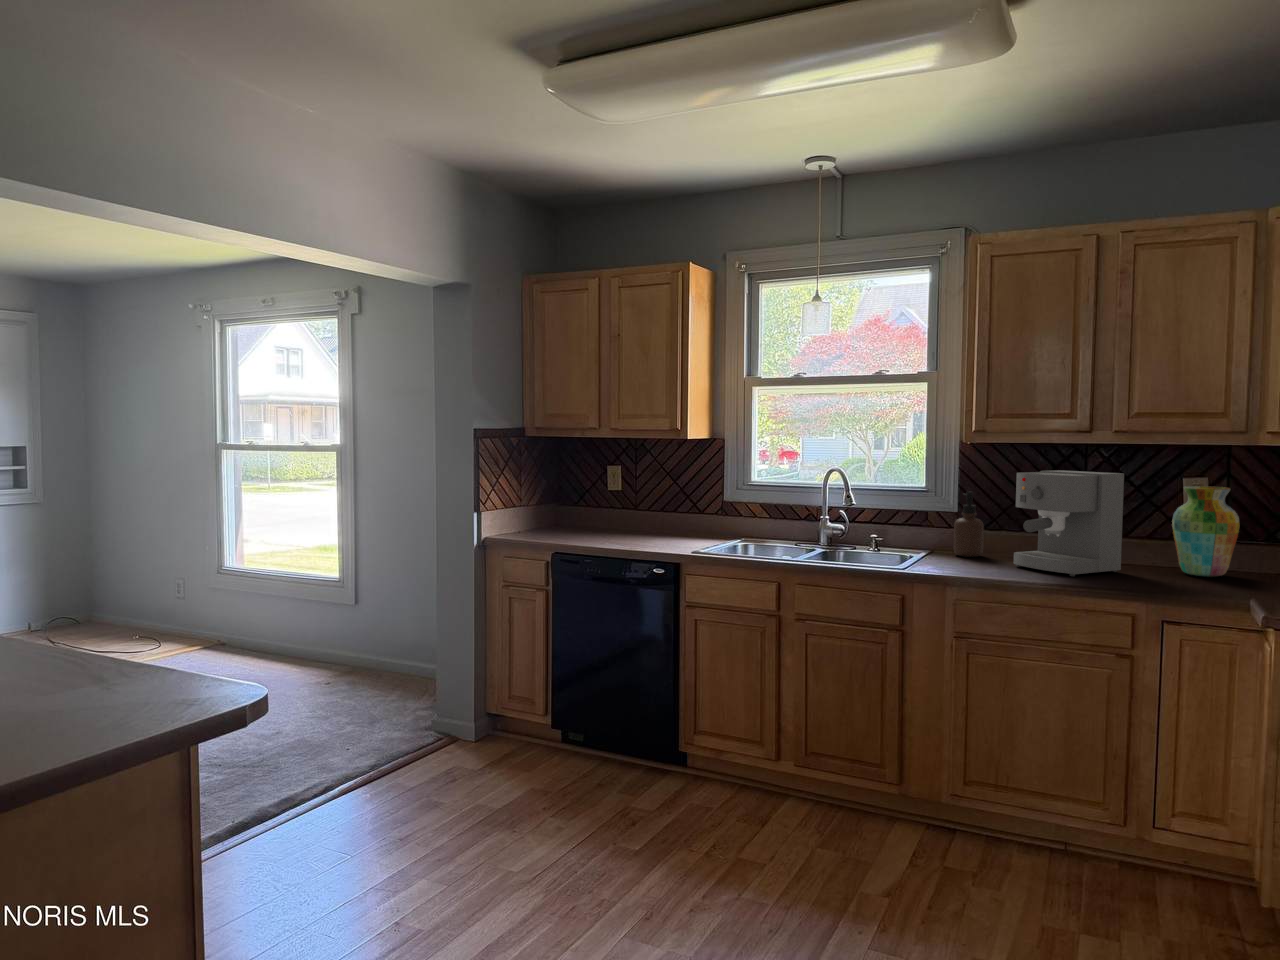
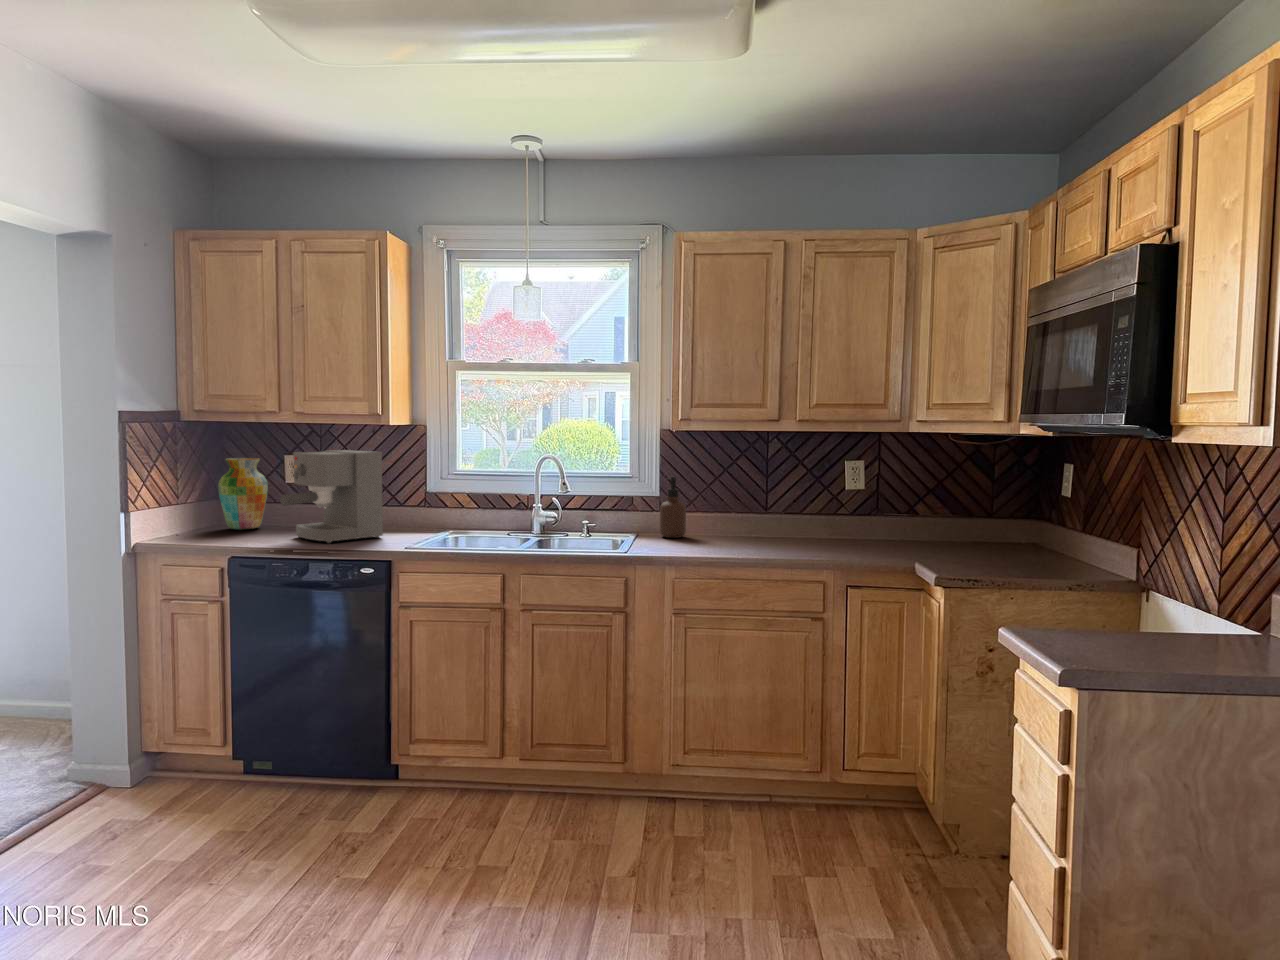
coffee maker: present [1014,470,1124,576] -> present [280,450,383,543]
vase: present [1172,486,1240,577] -> present [218,458,268,530]

